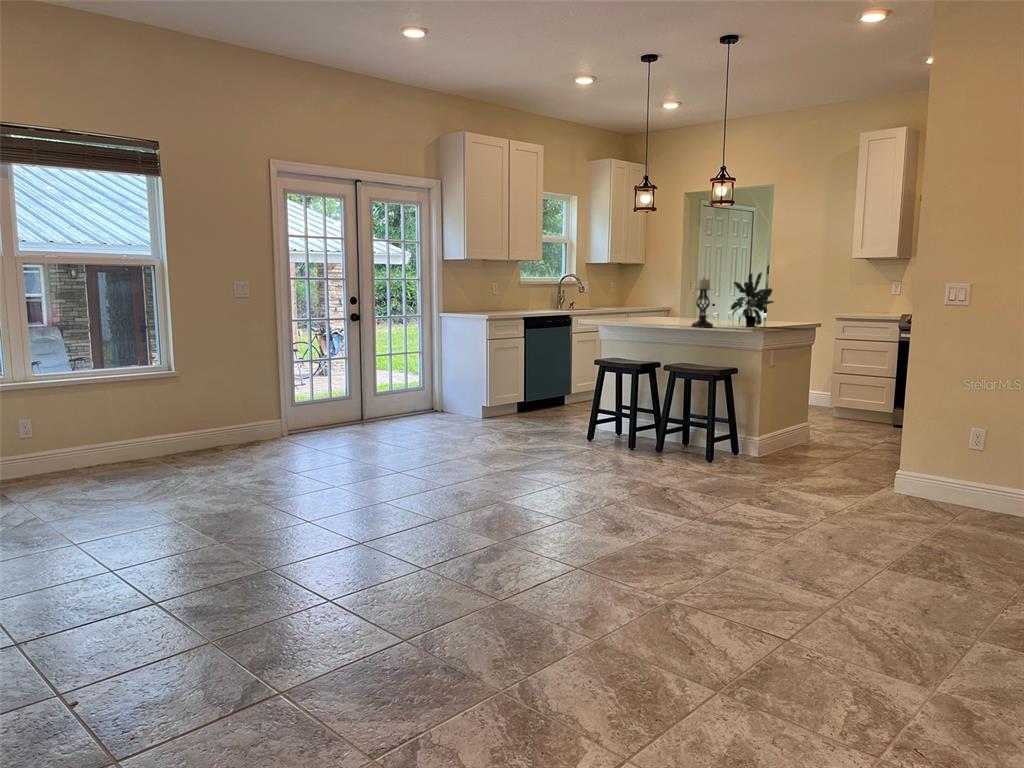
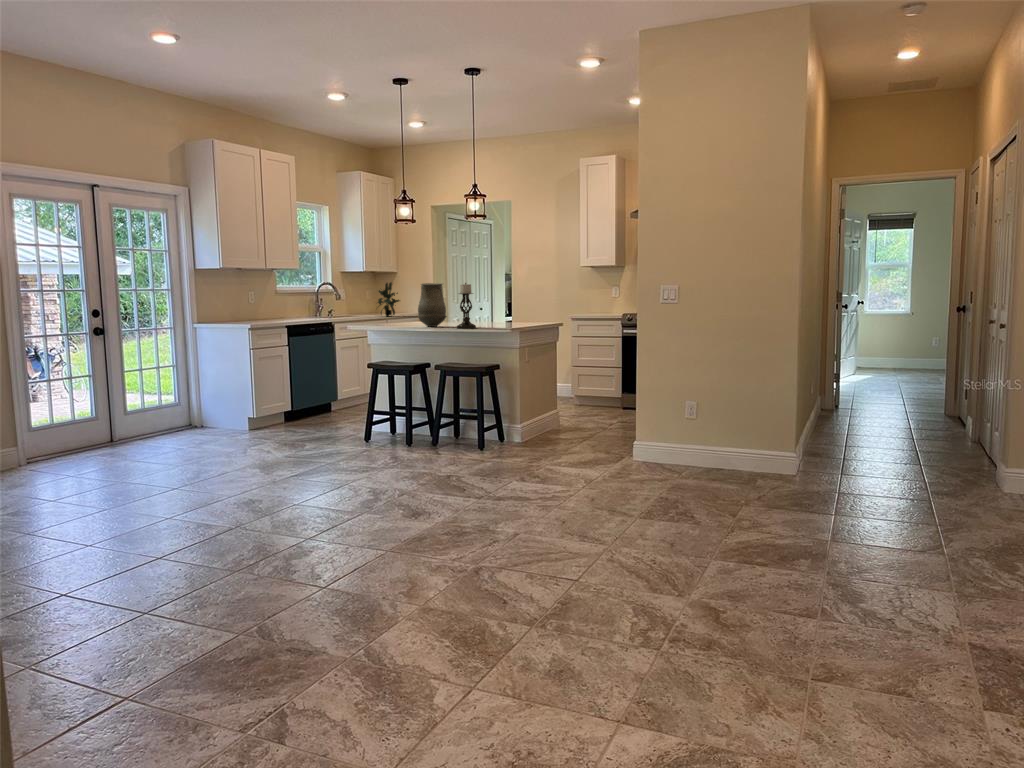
potted plant: present [731,273,773,327] -> present [378,282,400,317]
vase: none [652,277,682,324] -> present [418,283,447,327]

